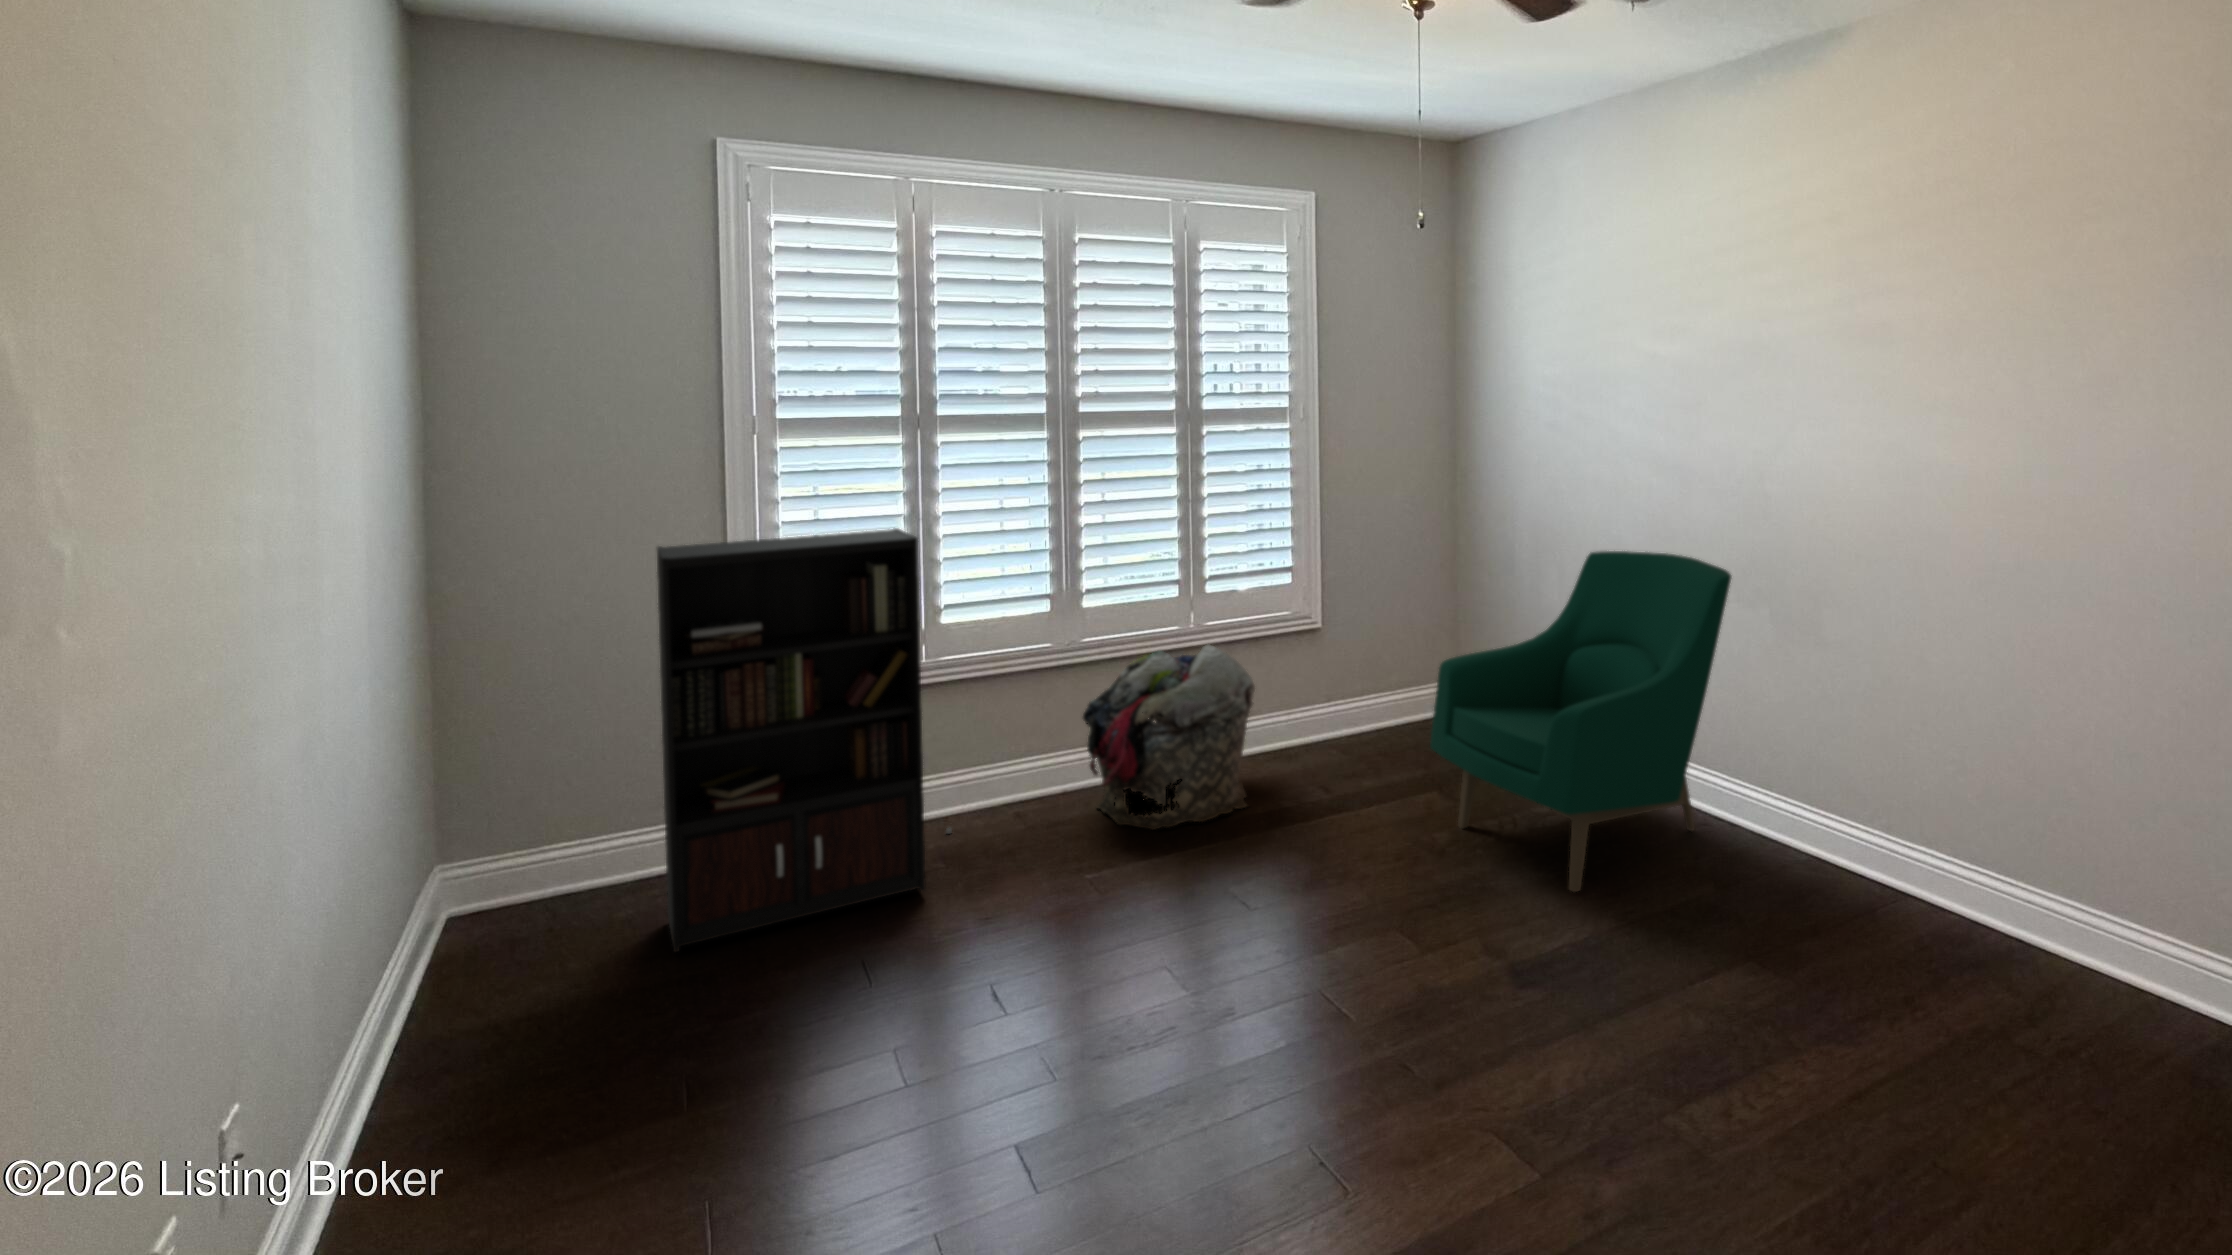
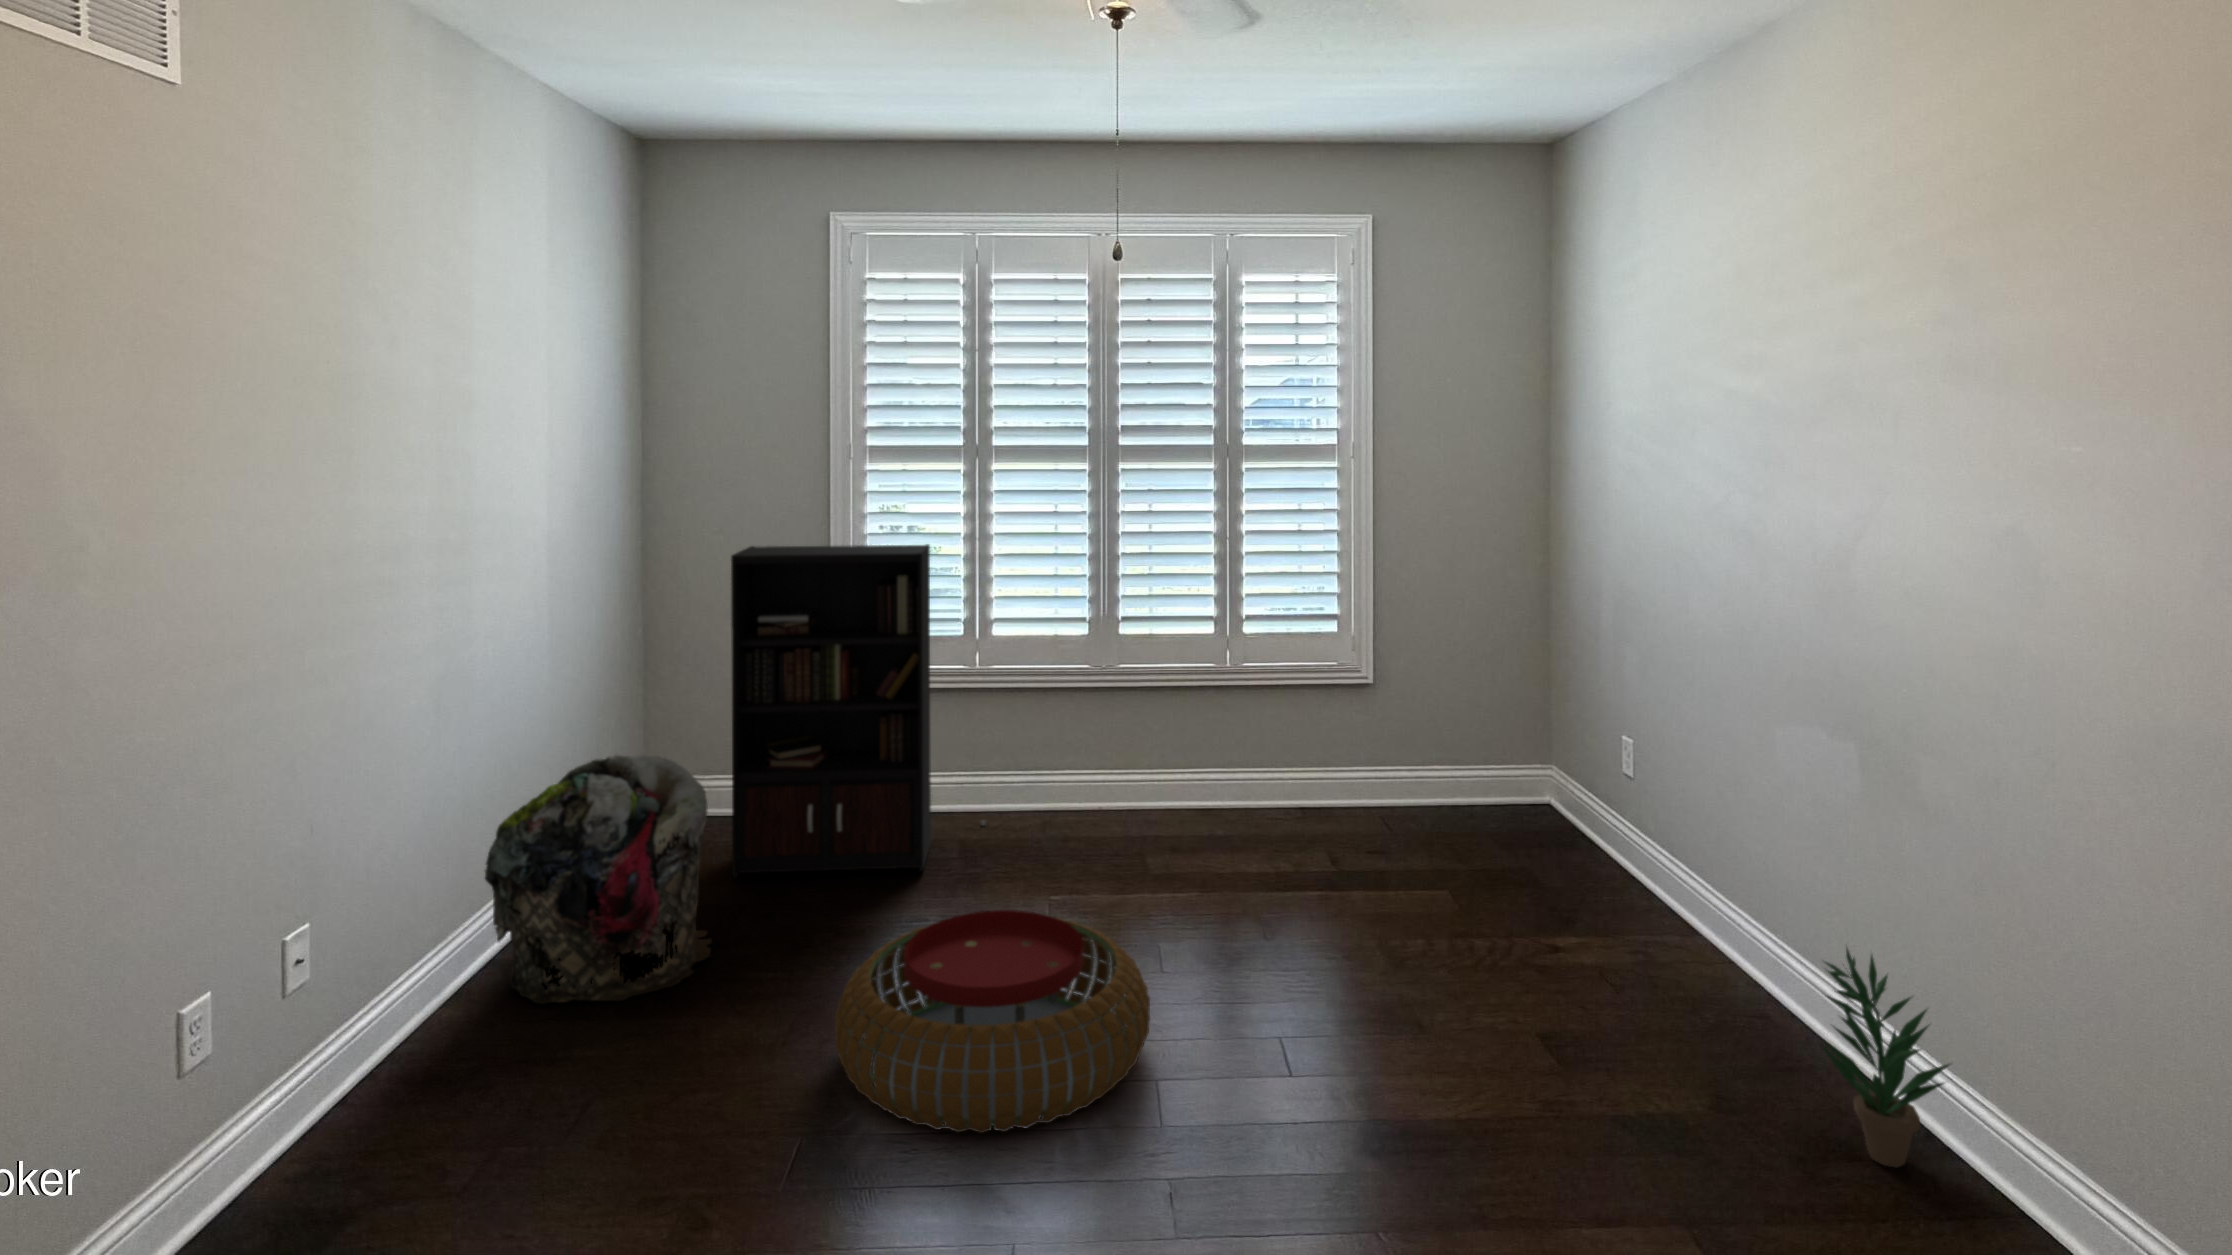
armchair: present [1430,551,1731,892] -> none [1408,629,1772,1036]
laundry basket: present [1083,645,1255,830] -> present [485,755,712,1004]
potted plant: none [1803,758,1889,907] -> present [1822,948,1950,1167]
pouf: none [995,886,1328,1119] -> present [835,910,1150,1133]

